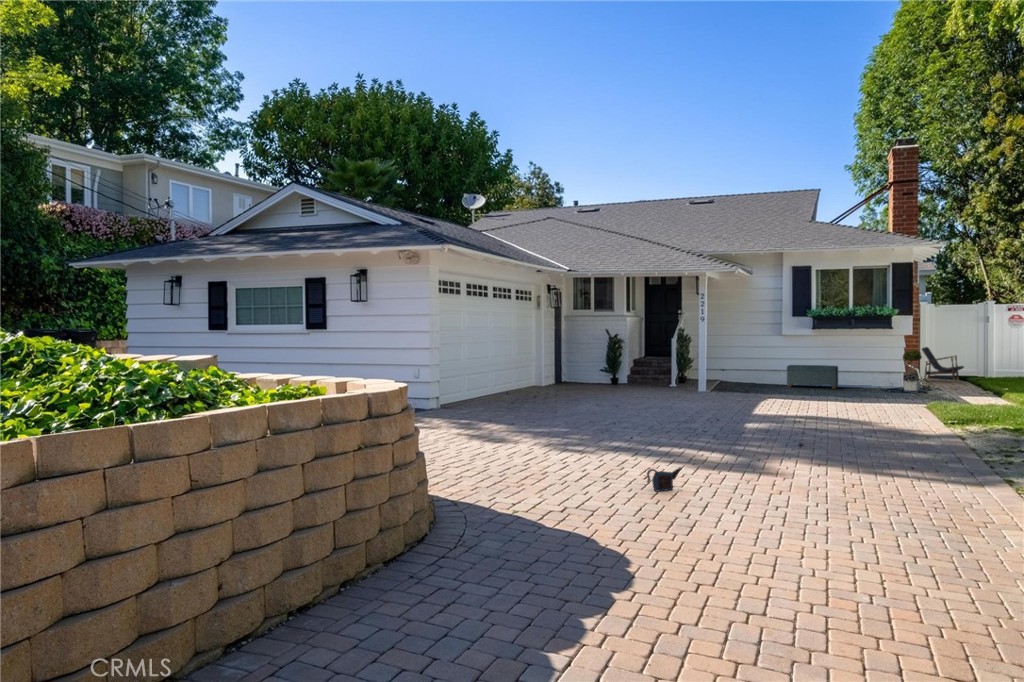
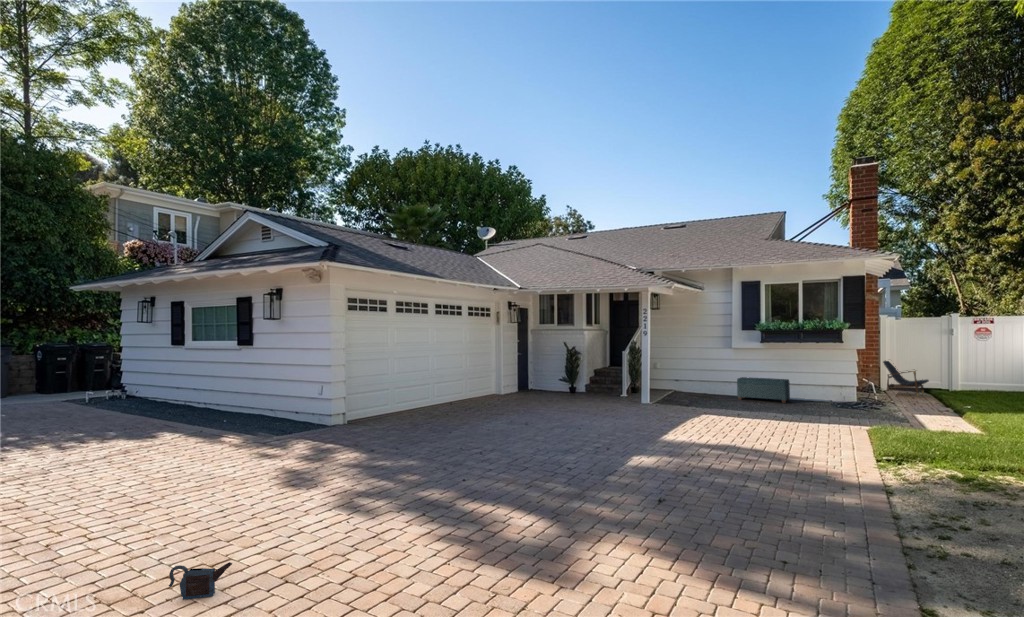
potted tree: present [903,350,922,391] -> none [855,365,876,407]
watering can: present [647,468,681,492] -> present [169,562,232,600]

